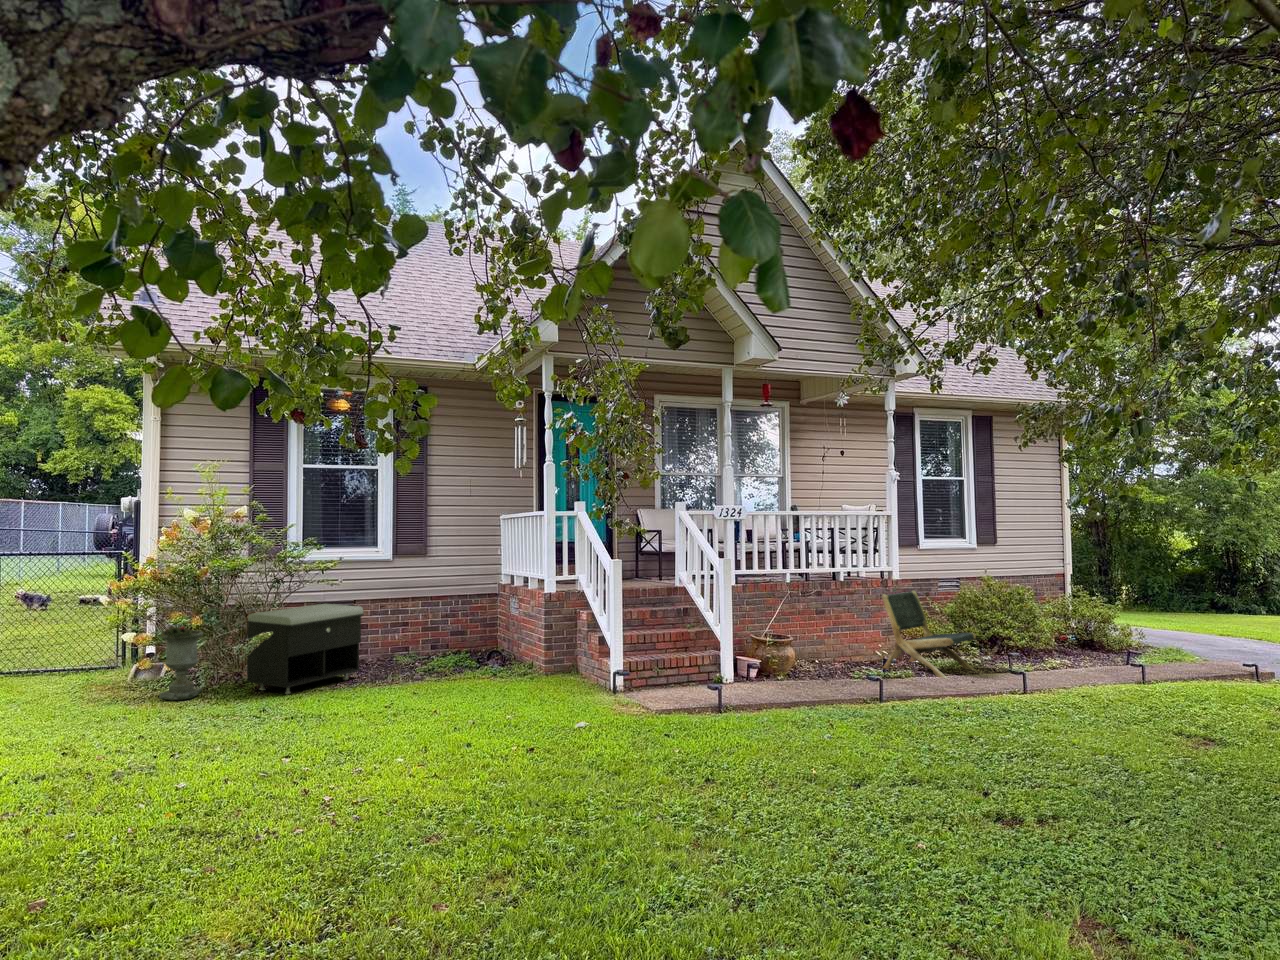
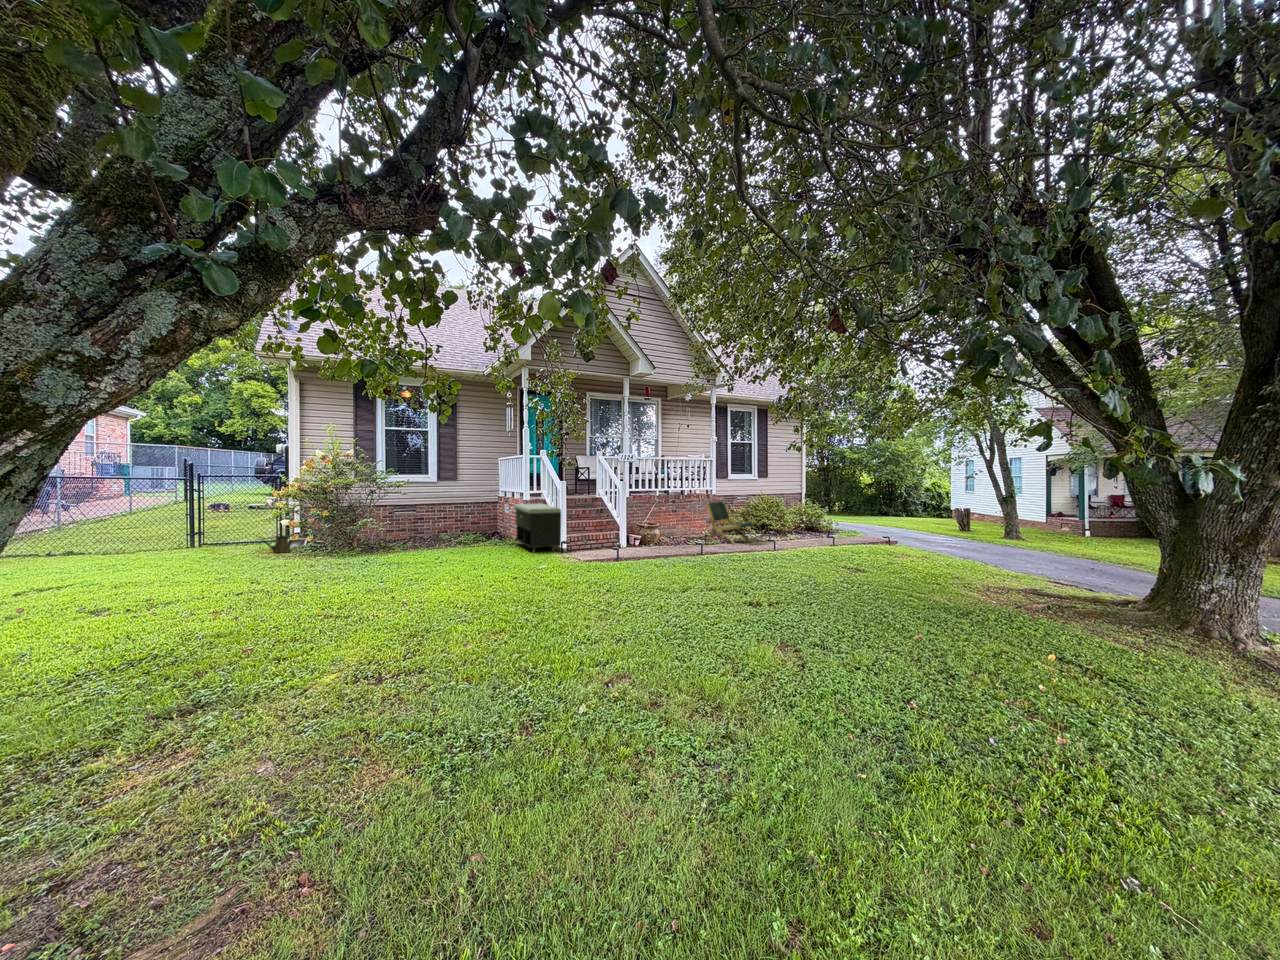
storage bench: present [247,604,363,694] -> present [514,503,561,551]
planter: present [159,626,203,700] -> none [303,515,329,557]
watering can: none [83,660,146,693] -> present [261,535,291,553]

